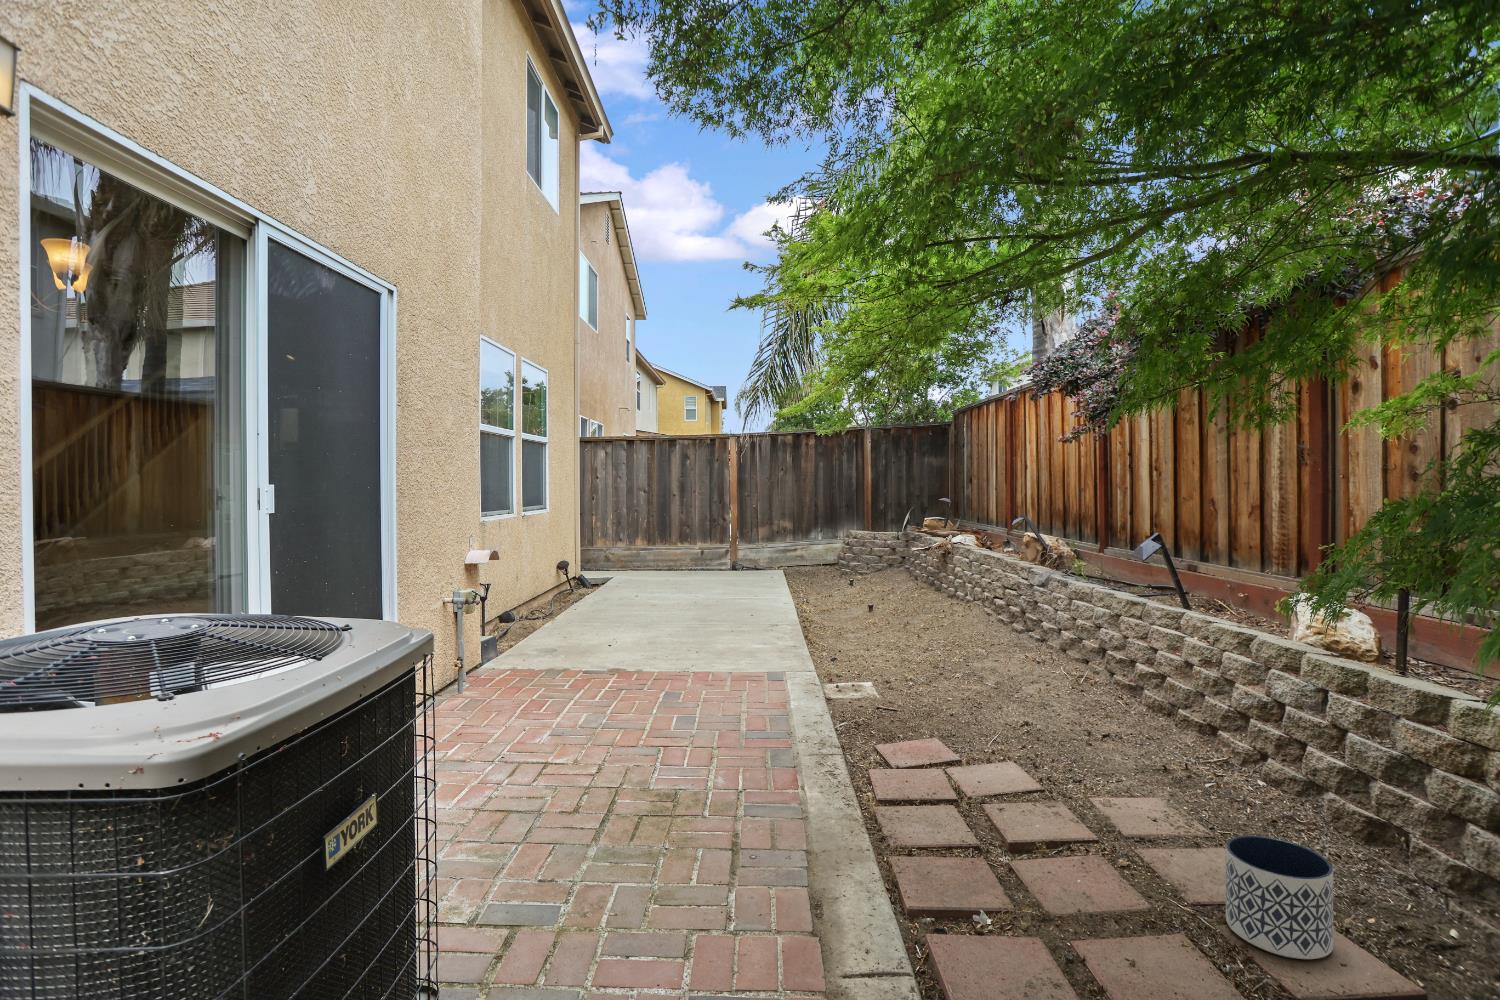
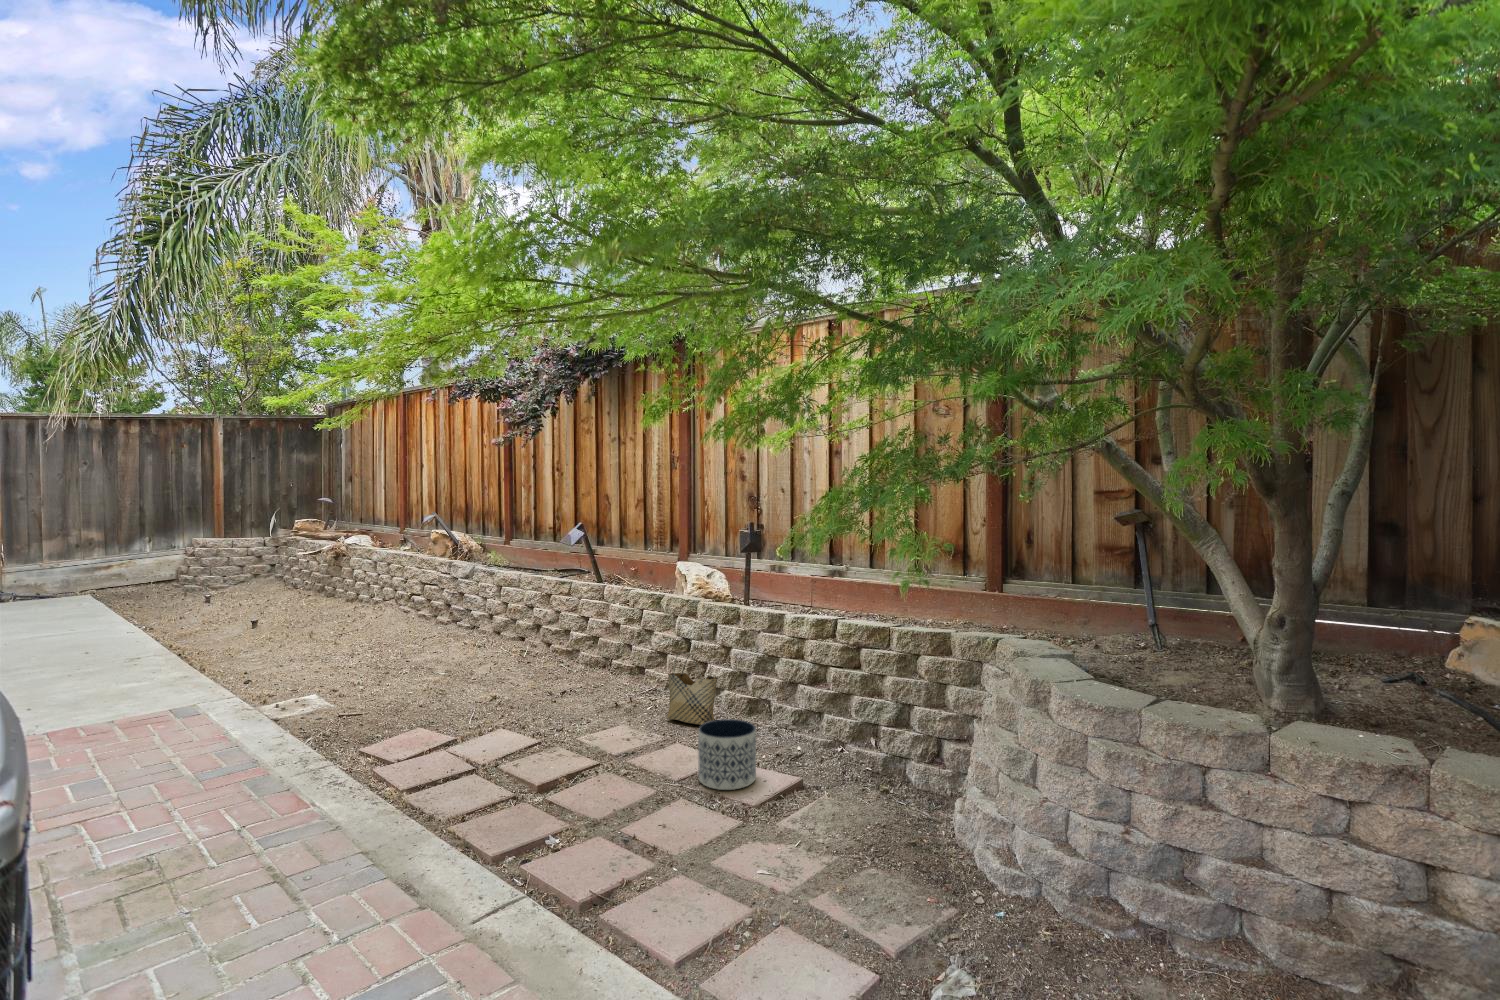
woven basket: none [1227,720,1311,837] -> present [667,648,717,725]

